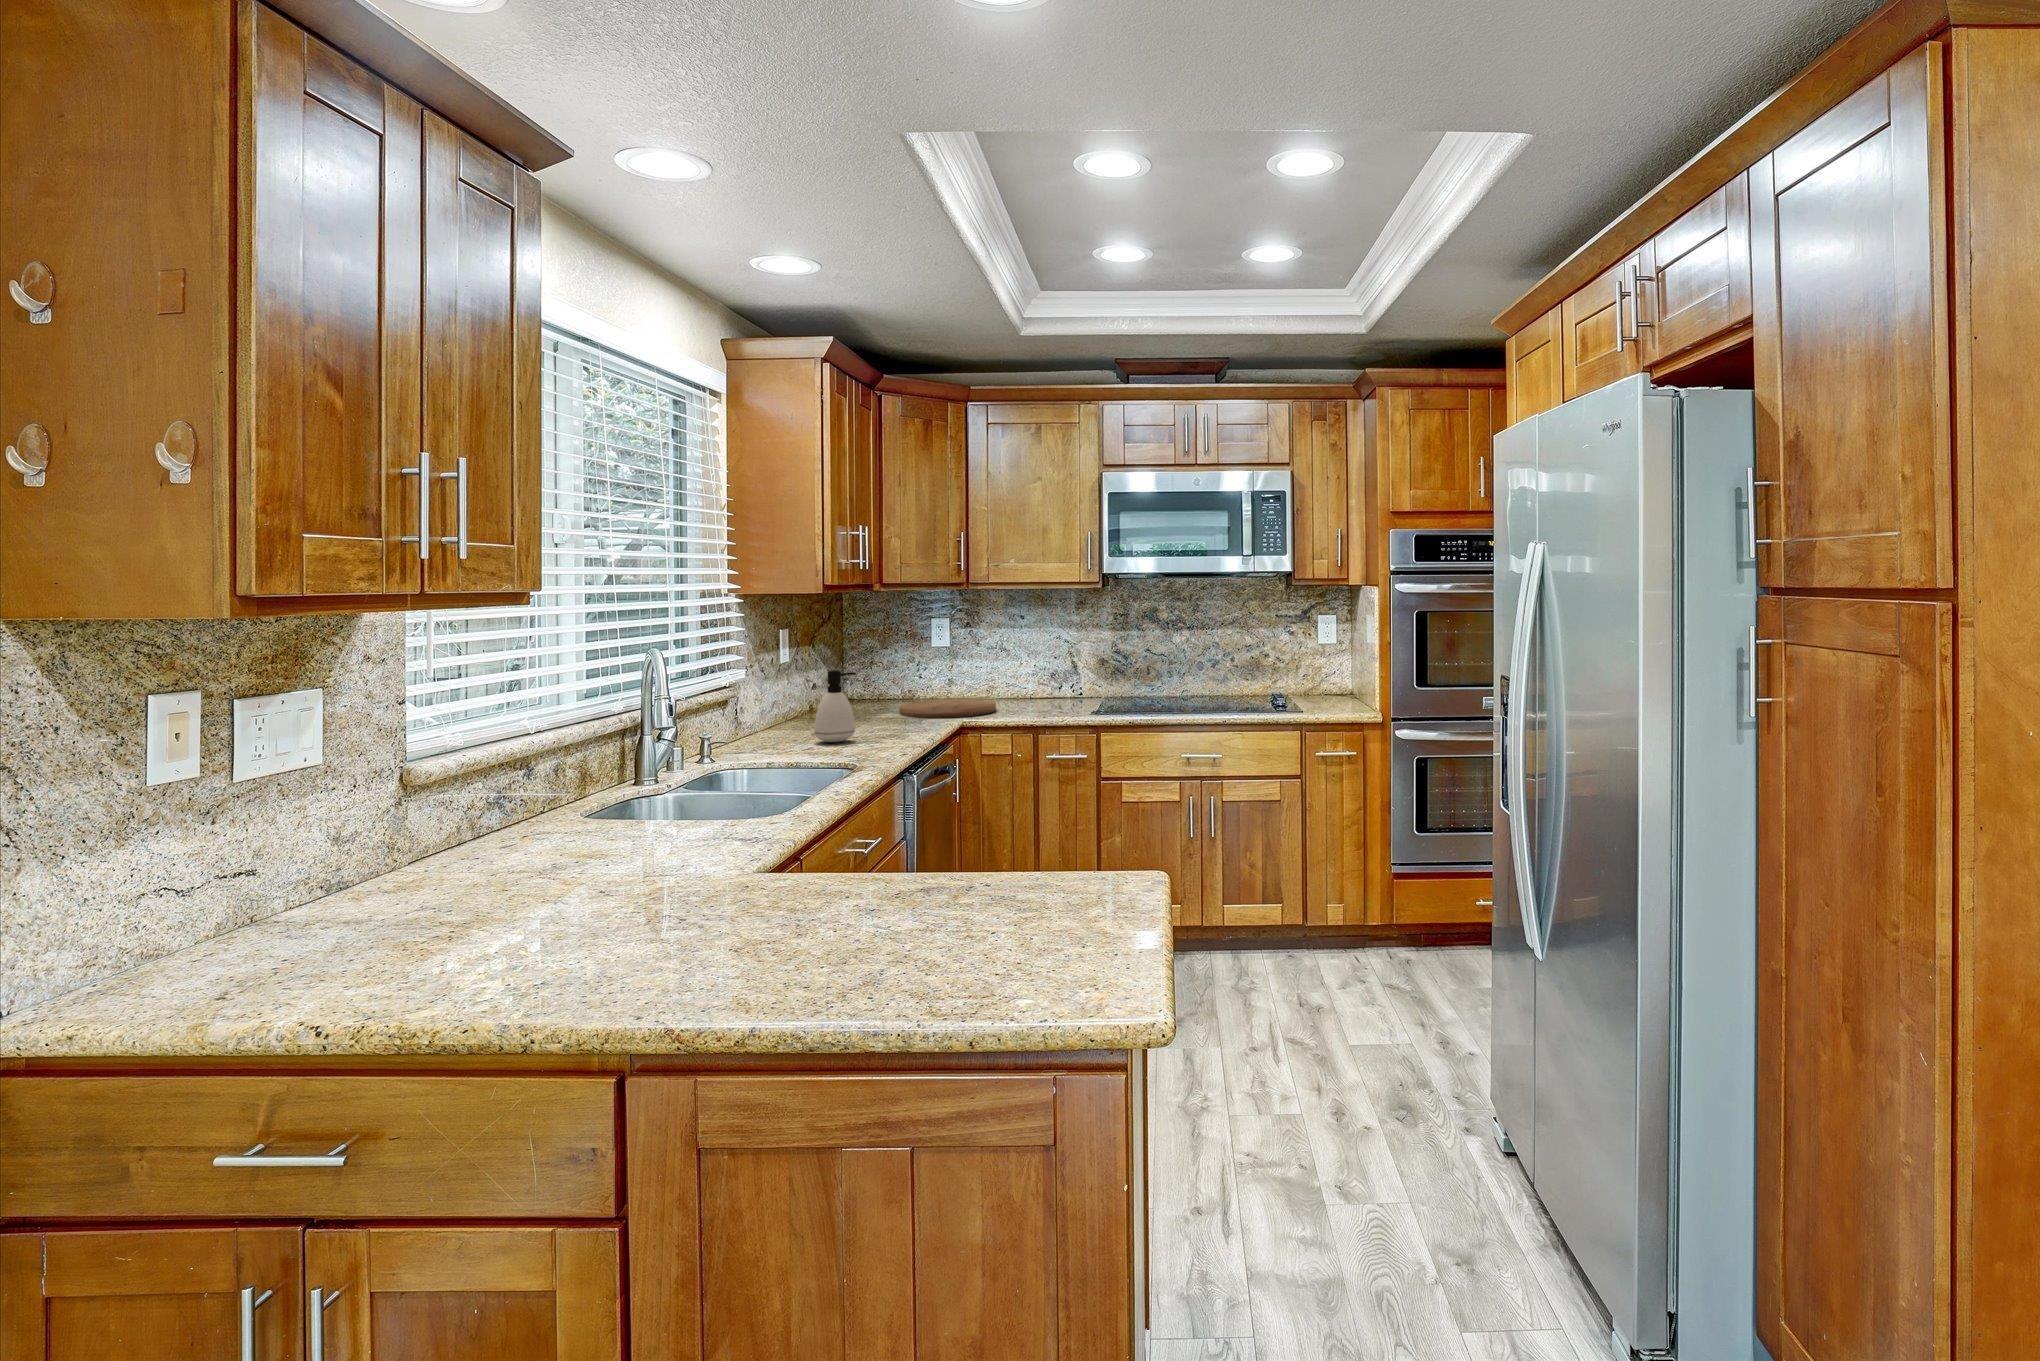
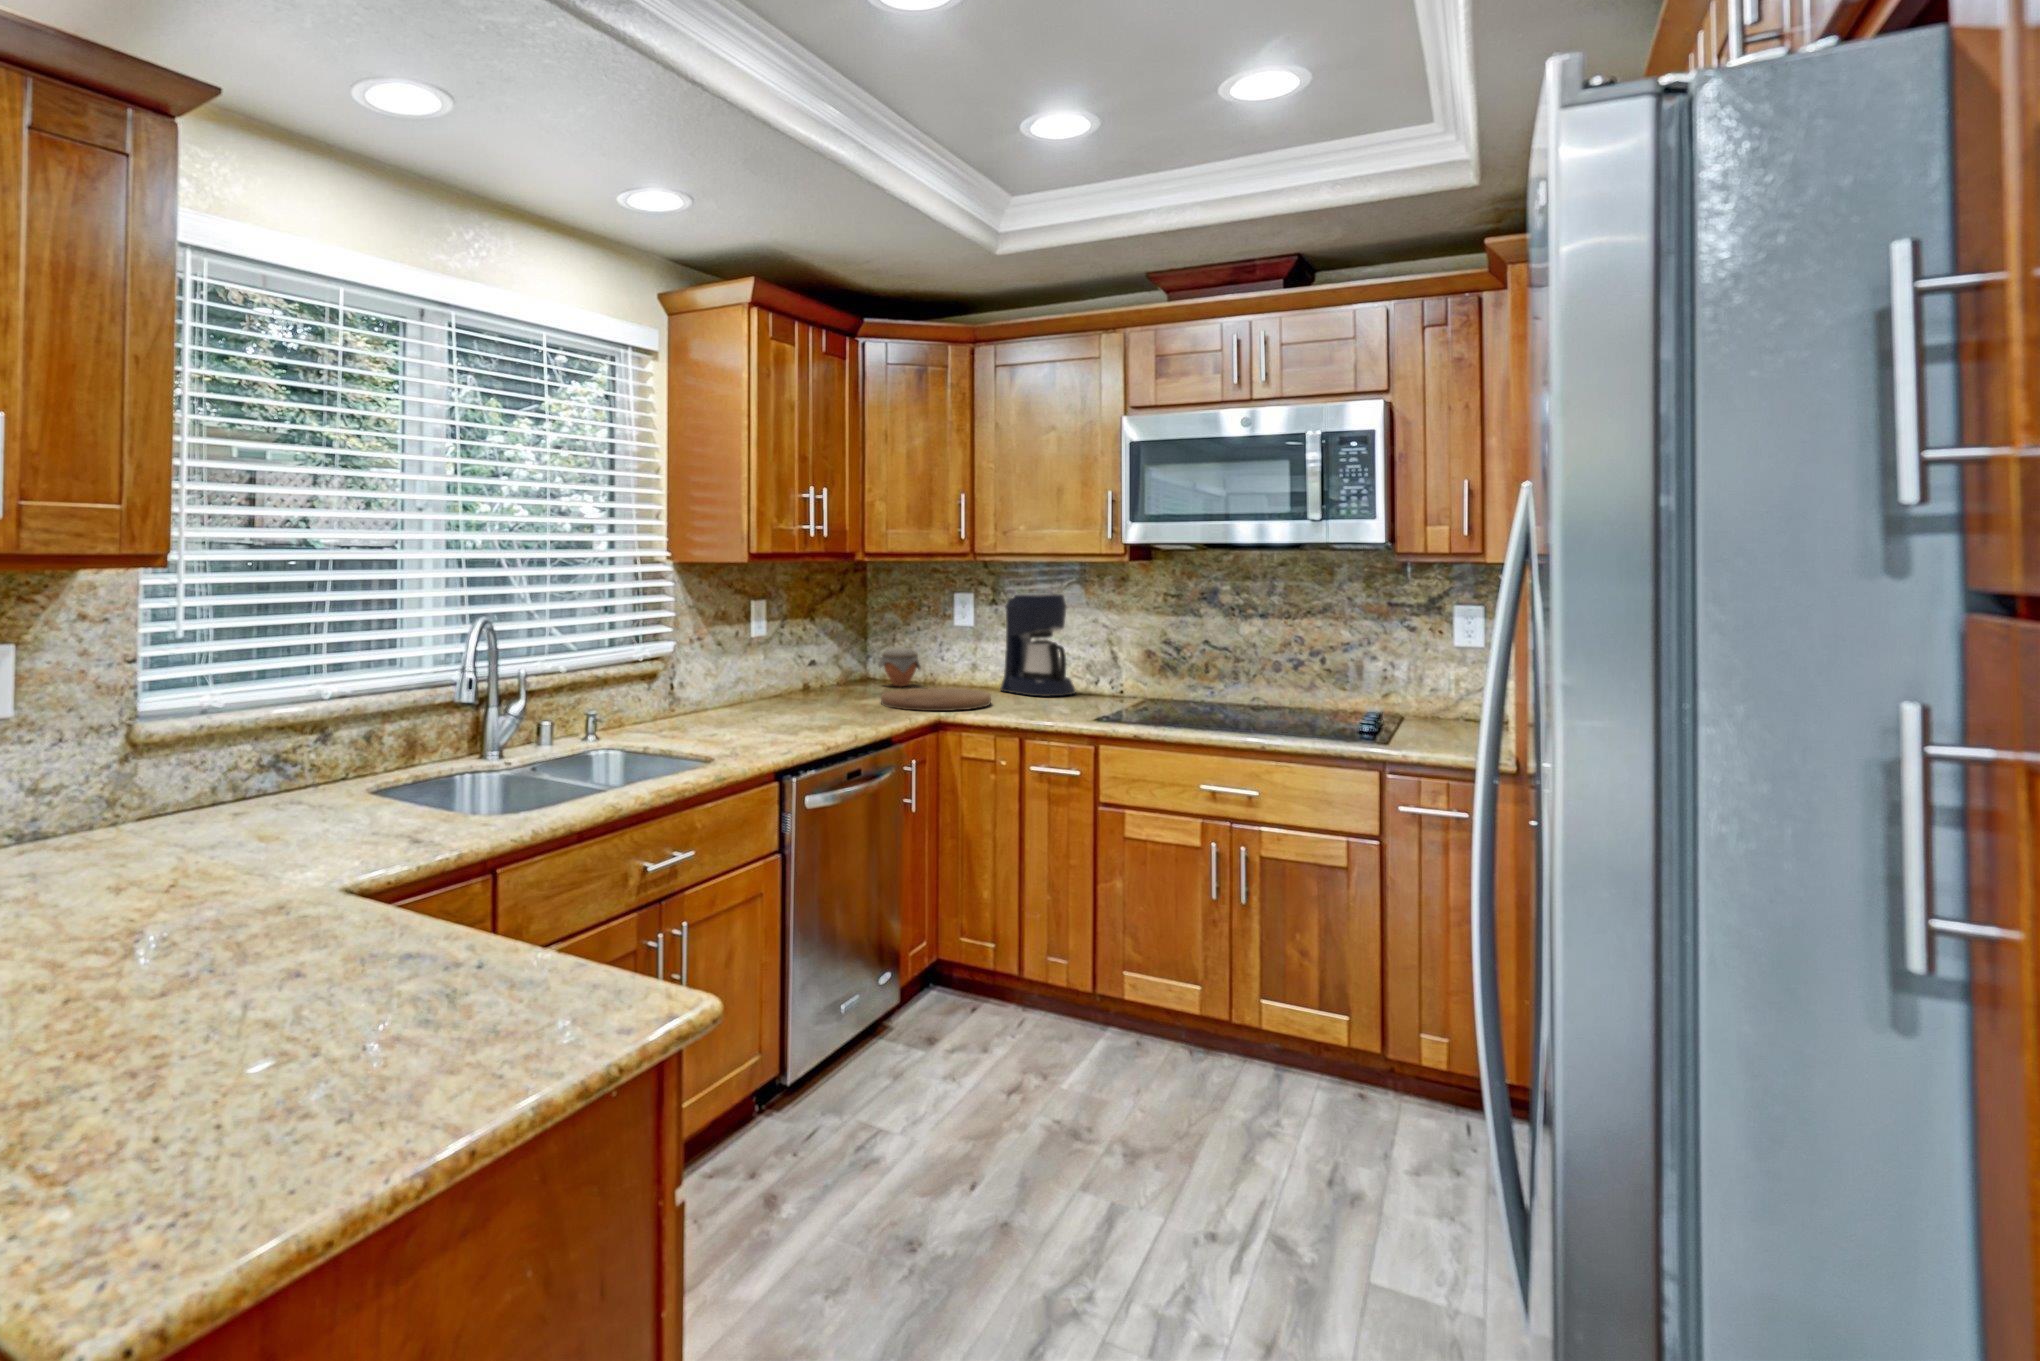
coffee maker: none [981,616,1045,701] -> present [1000,593,1076,696]
jar: none [868,667,908,702] -> present [878,648,920,686]
soap dispenser: present [814,670,856,742] -> none [730,649,773,729]

